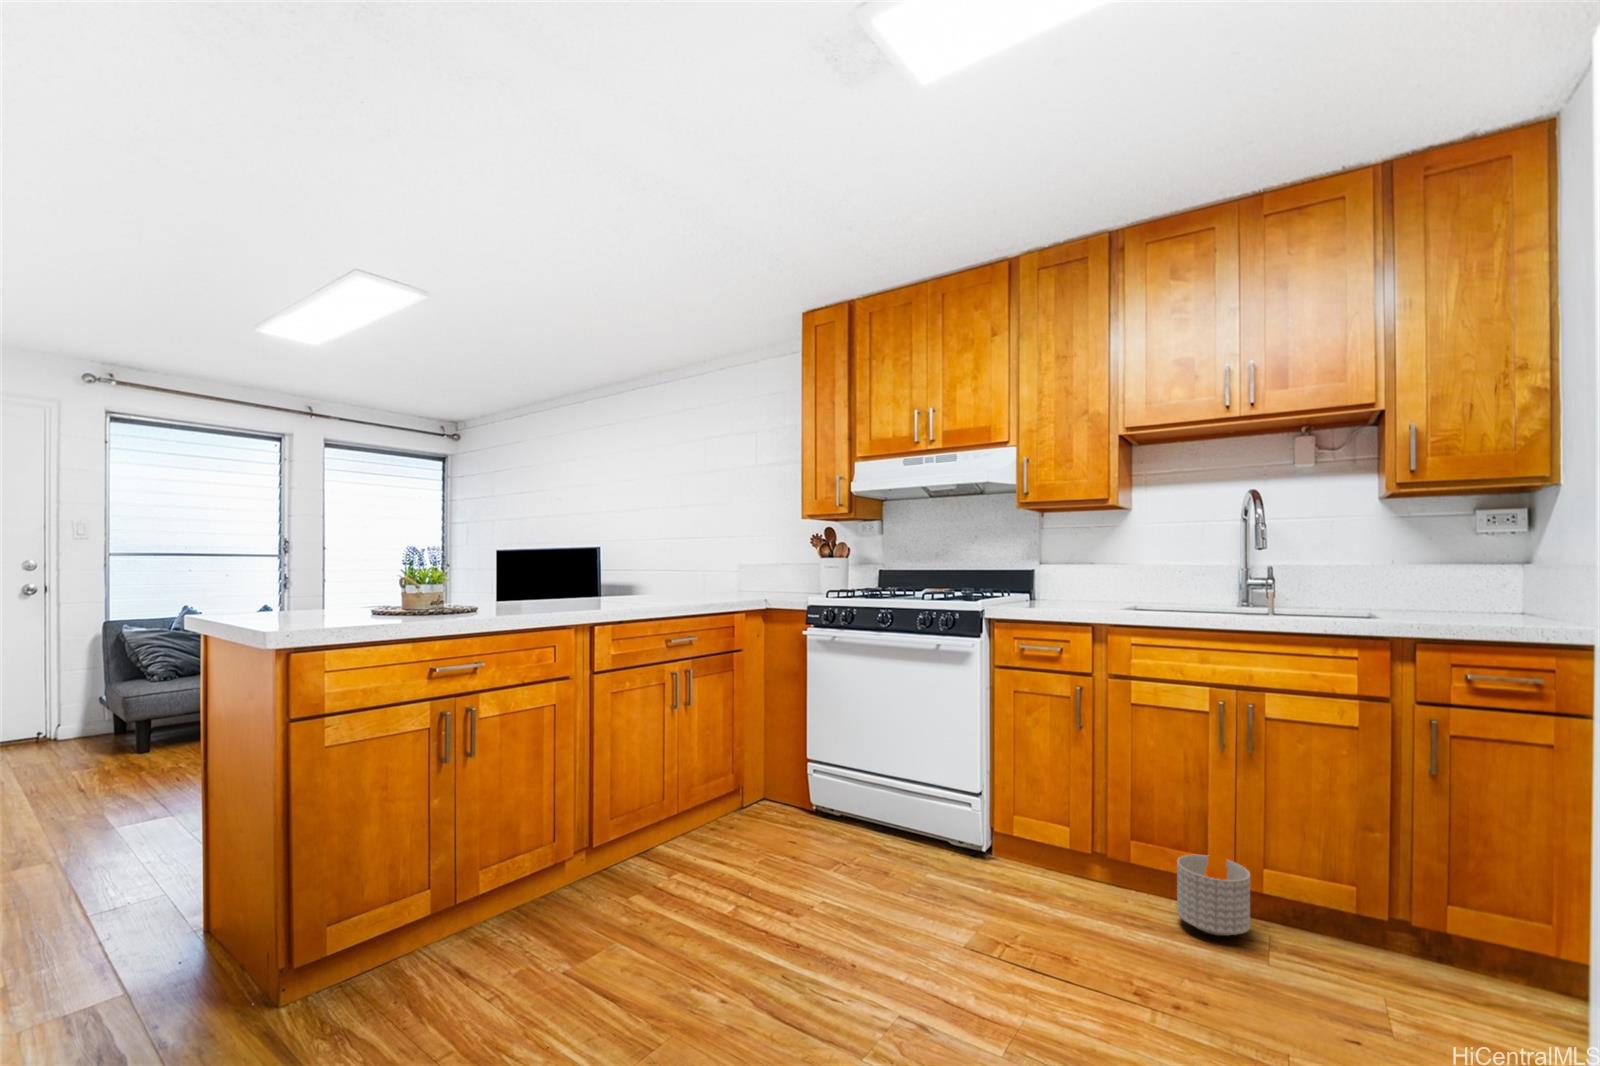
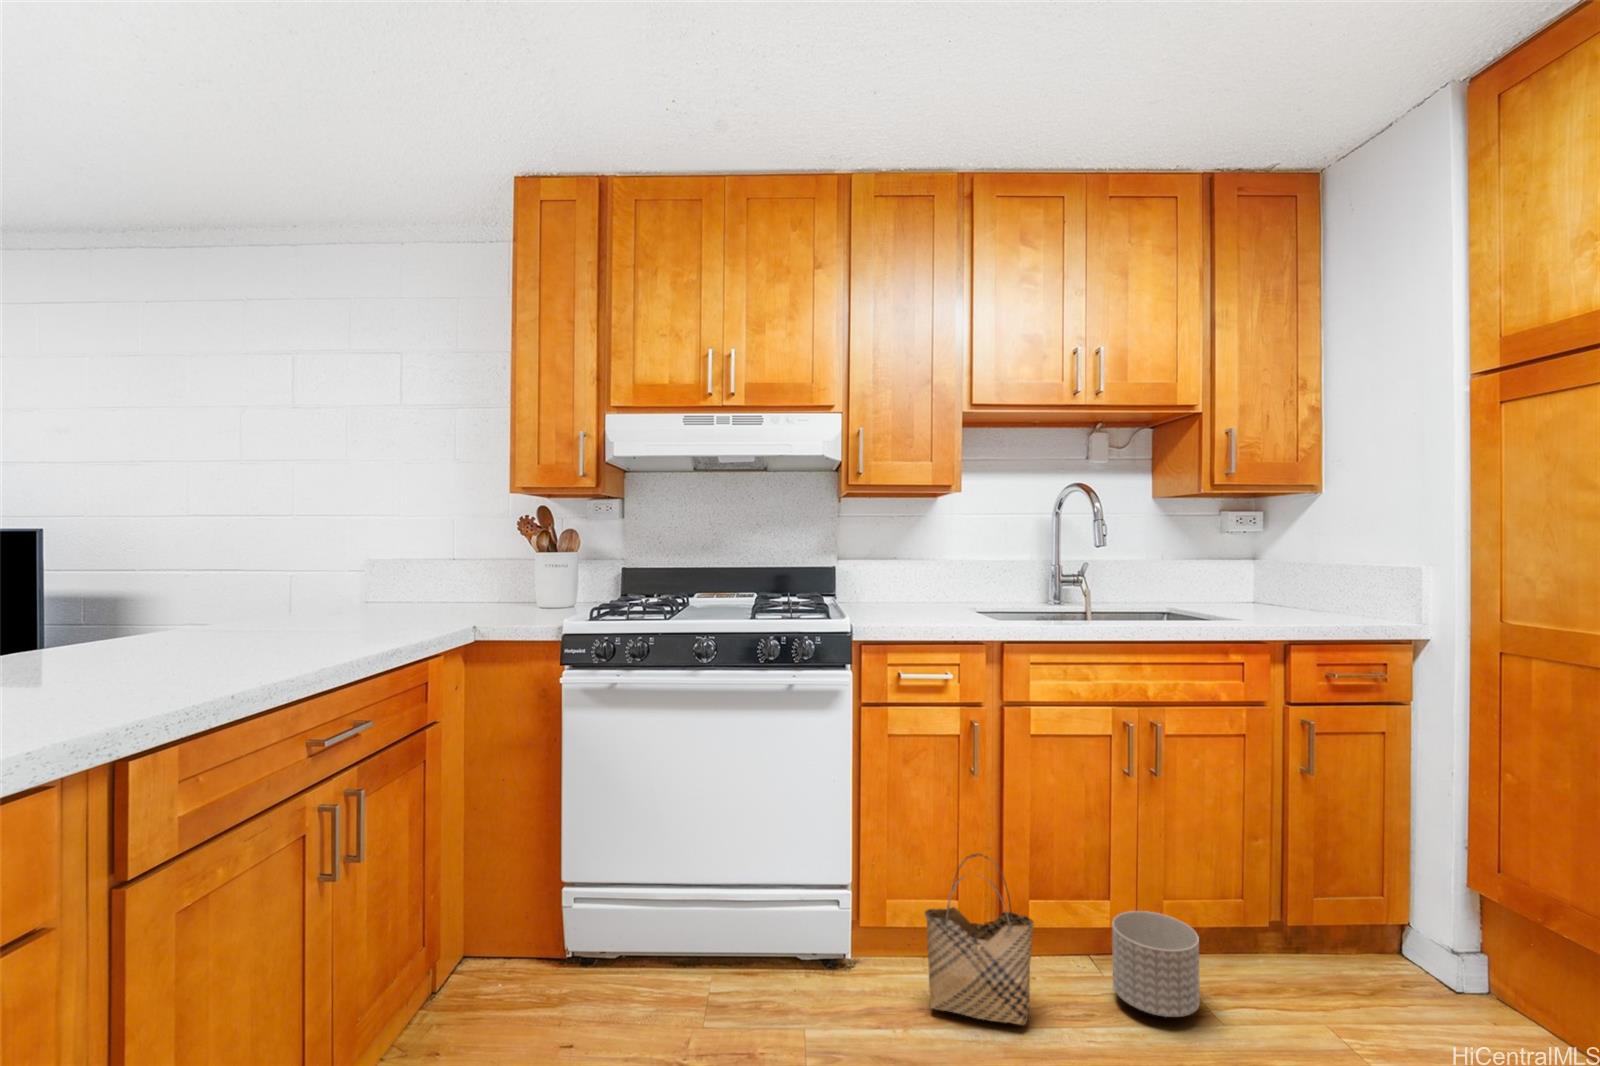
woven basket: none [1023,784,1104,907] -> present [924,854,1034,1025]

